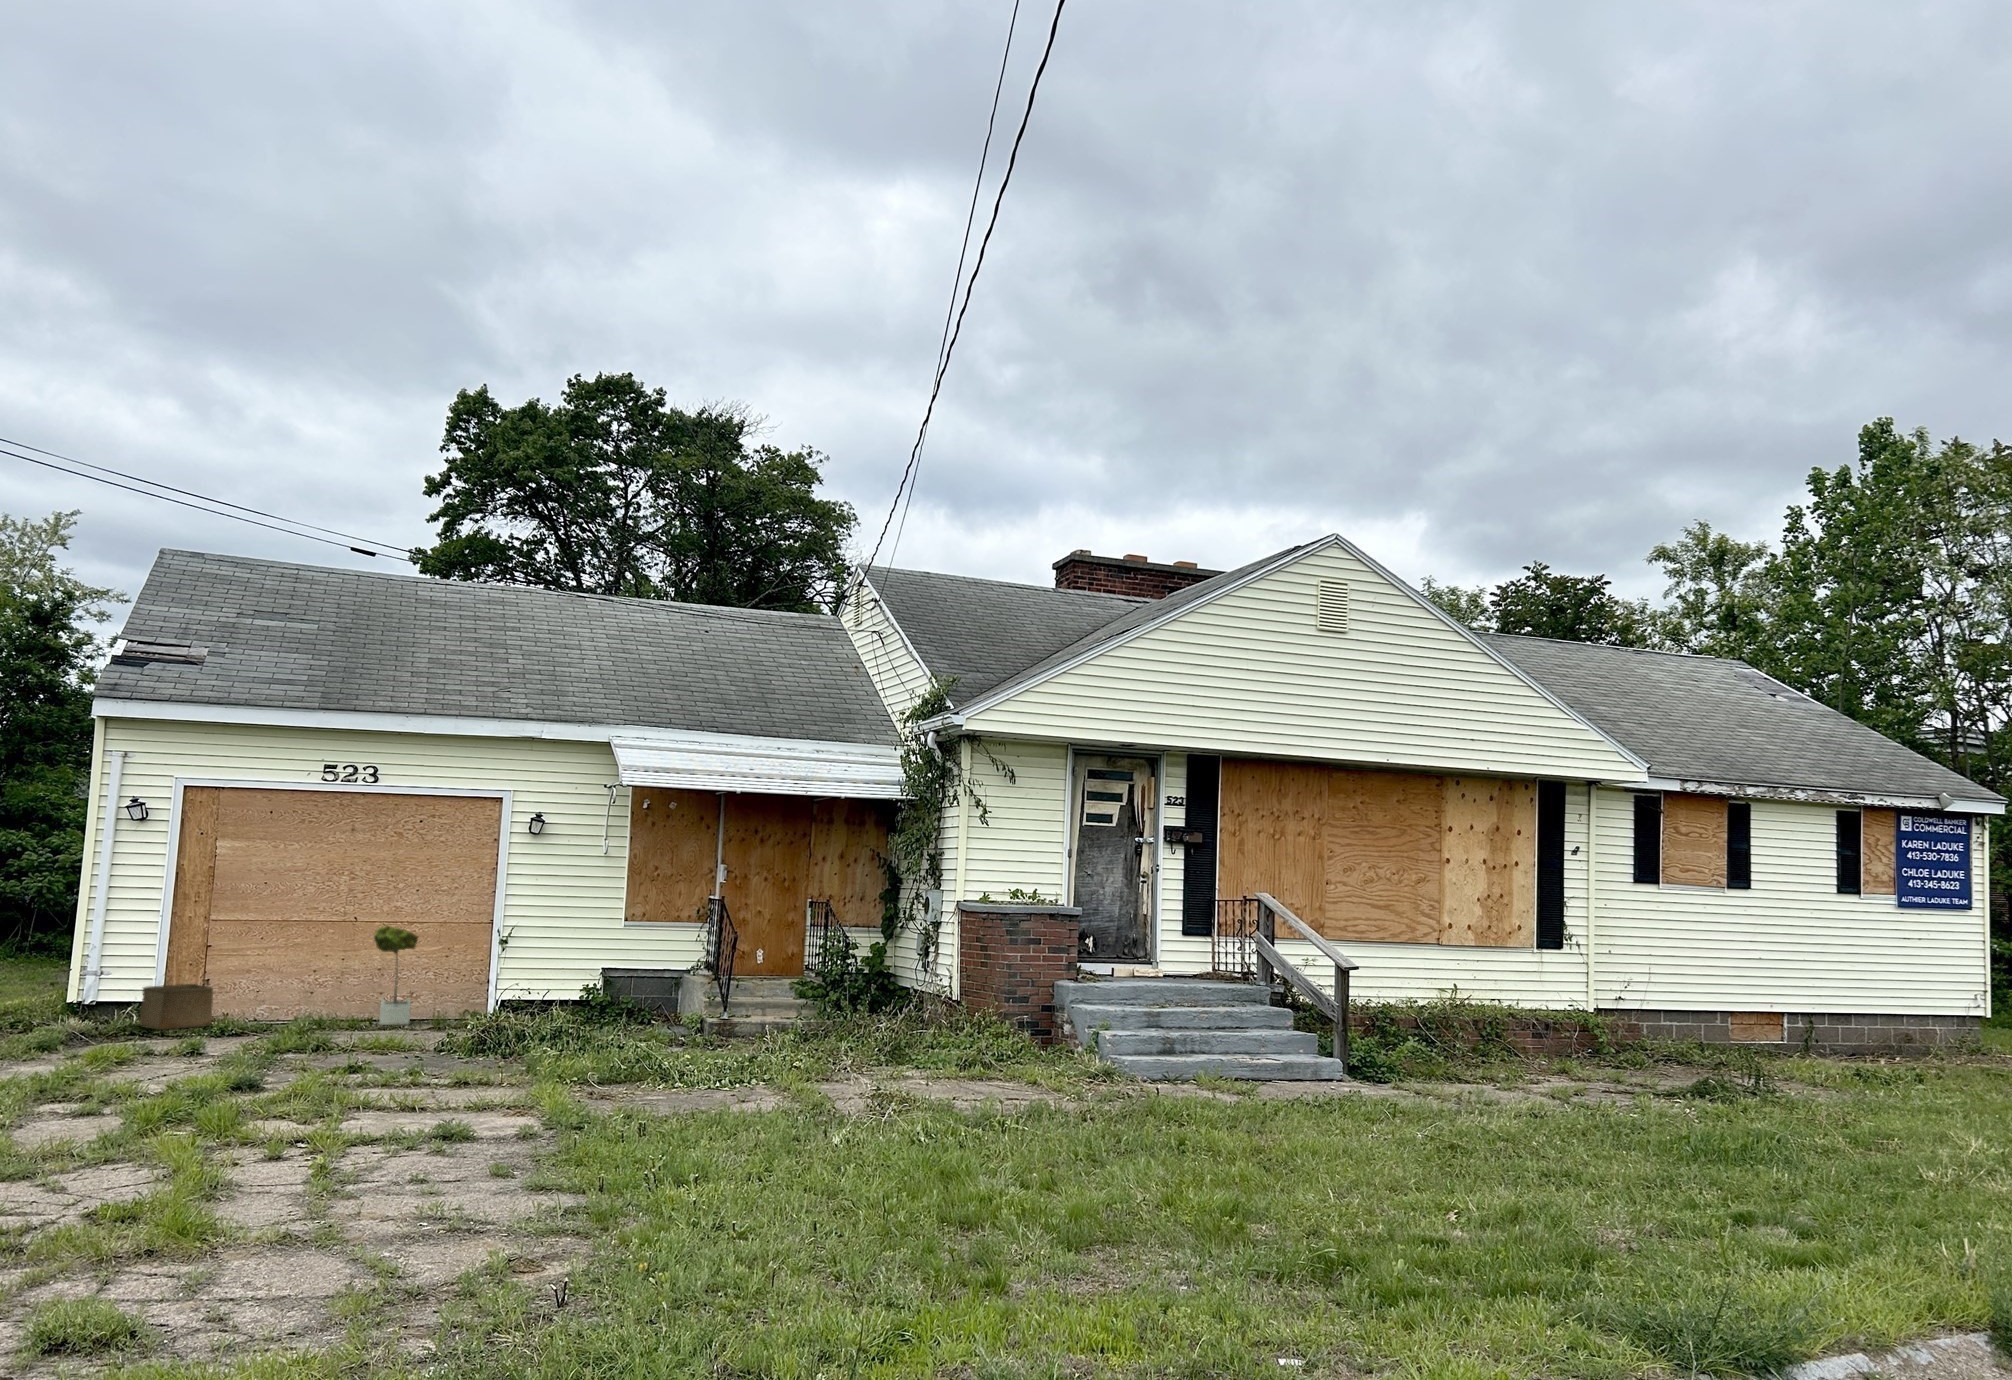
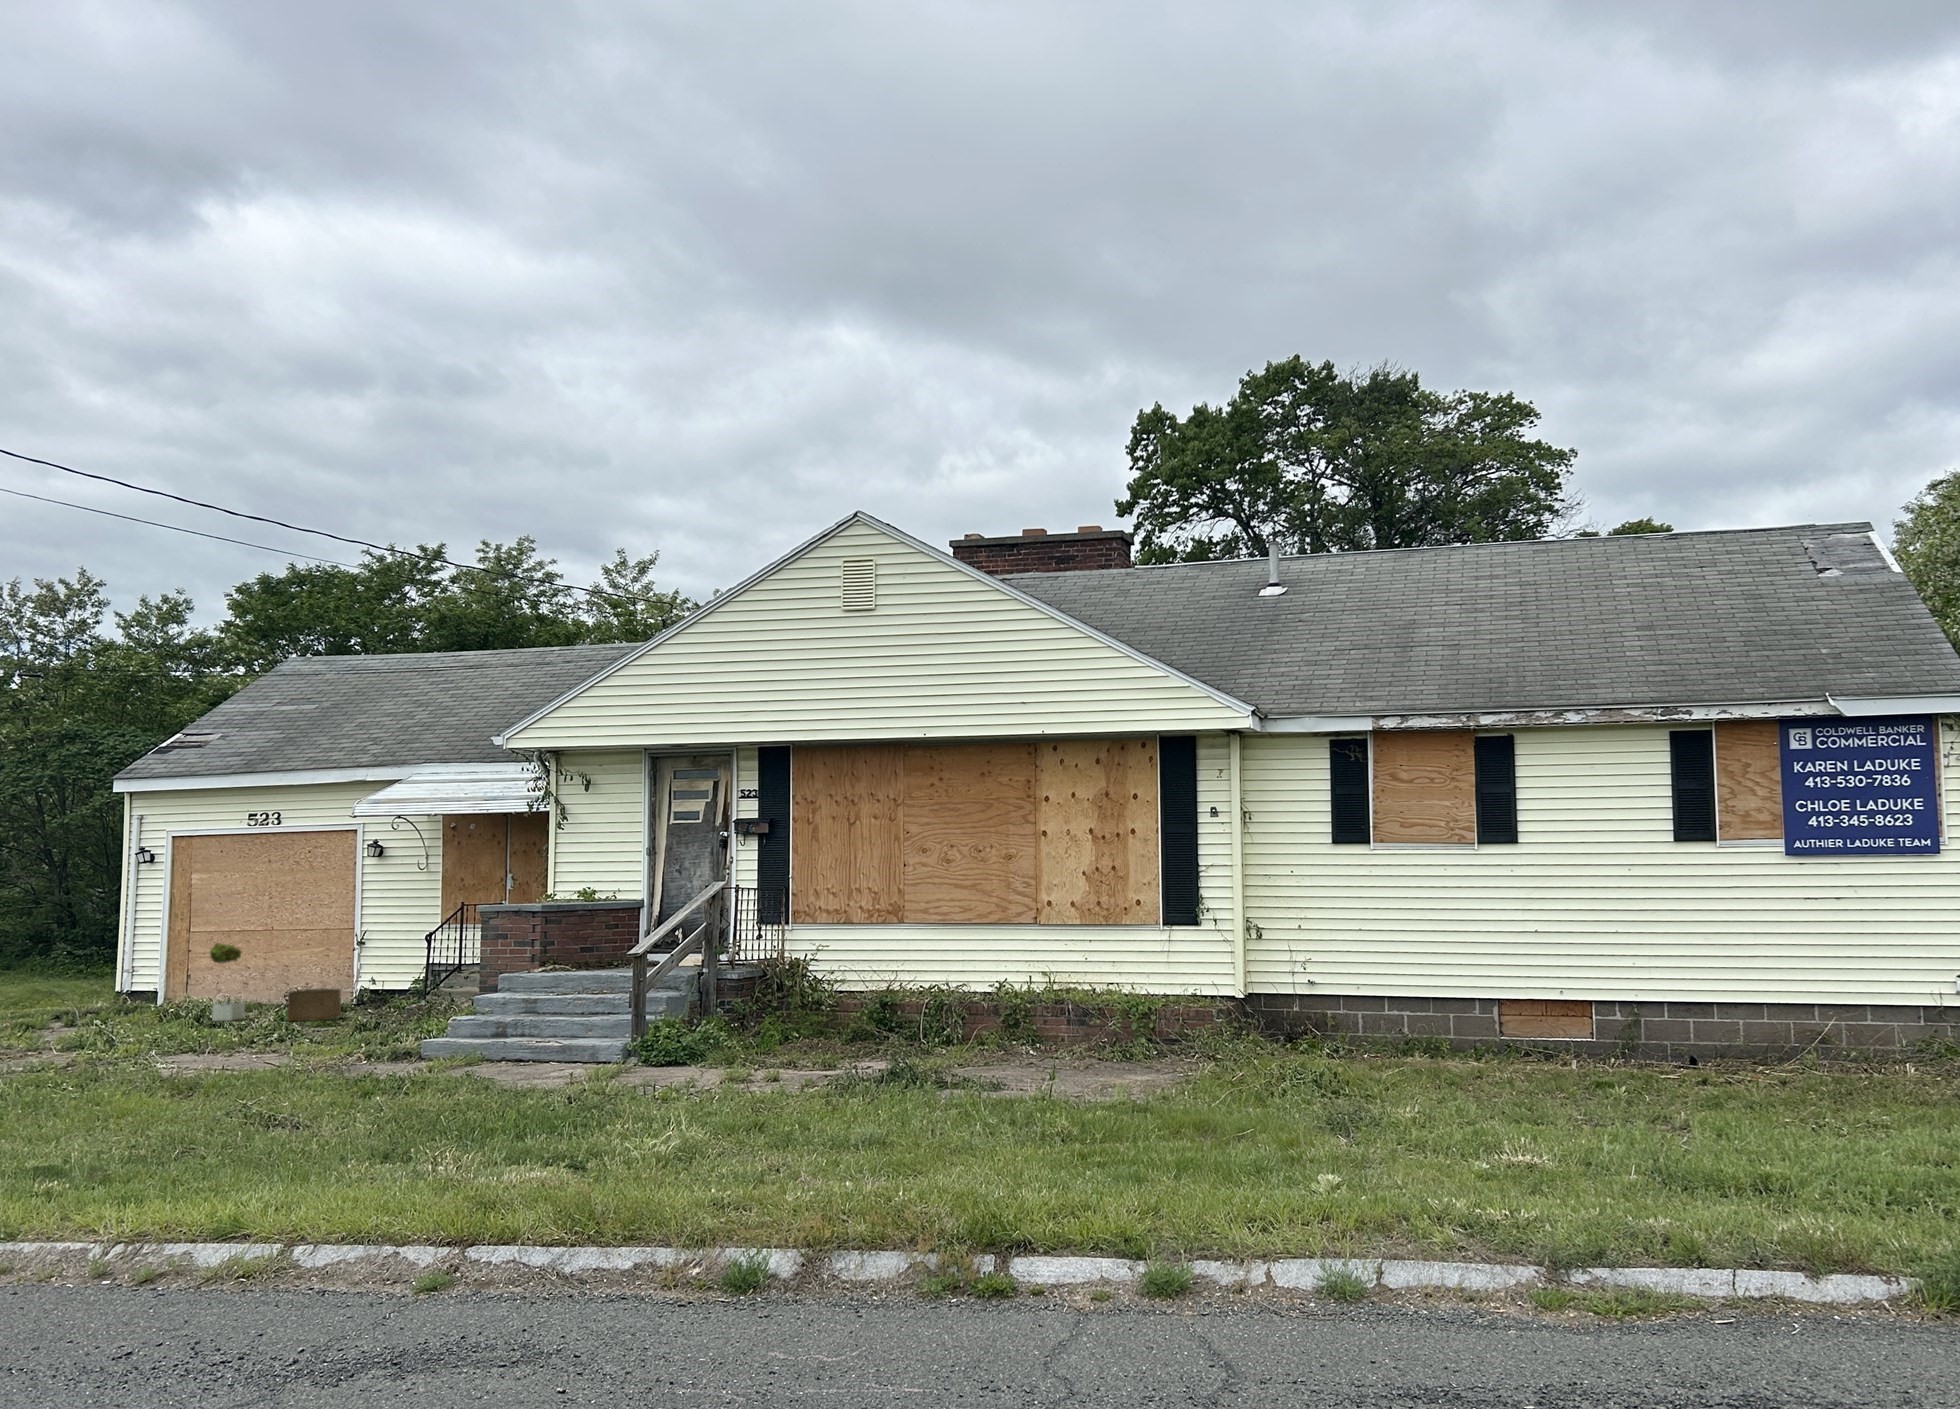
storage bin: present [139,984,213,1030] -> present [287,988,341,1021]

